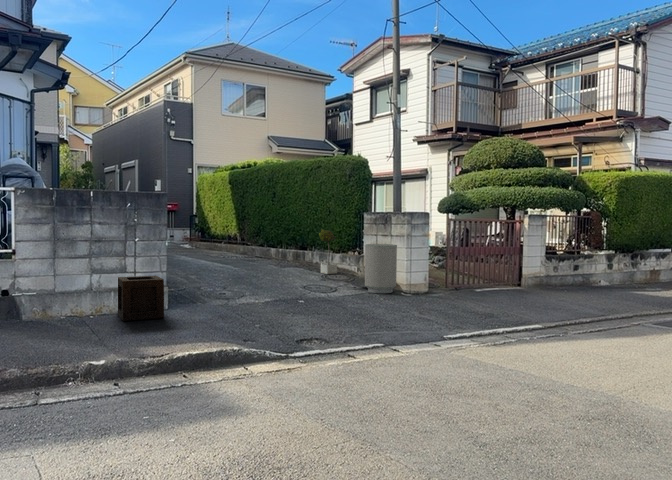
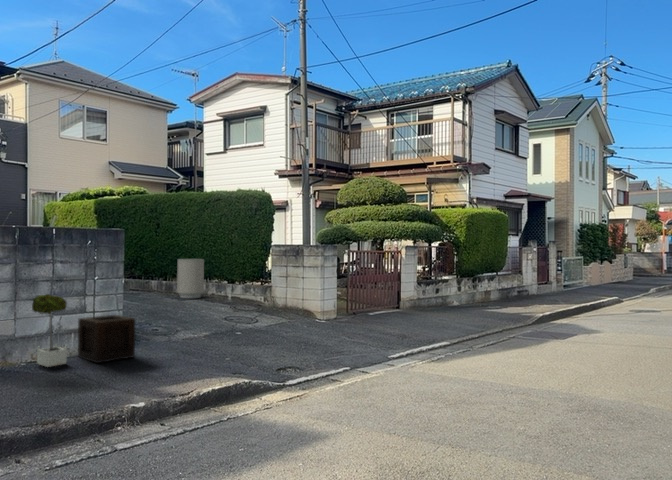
potted tree: present [319,230,337,274] -> present [32,294,67,367]
trash can: present [365,244,397,293] -> present [177,259,204,298]

